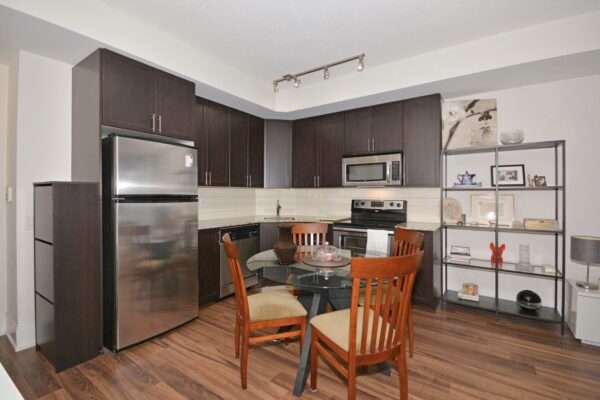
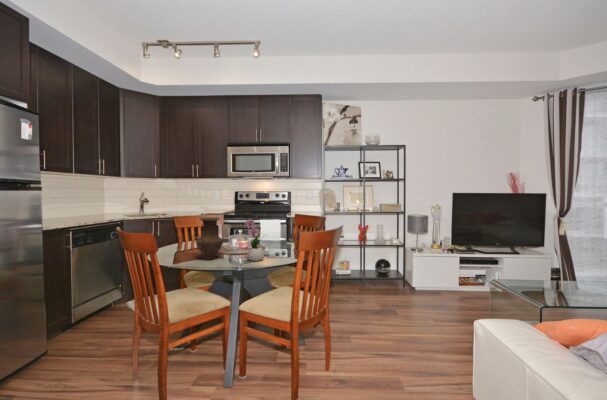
flower arrangement: none [312,221,335,273] -> present [245,212,264,261]

